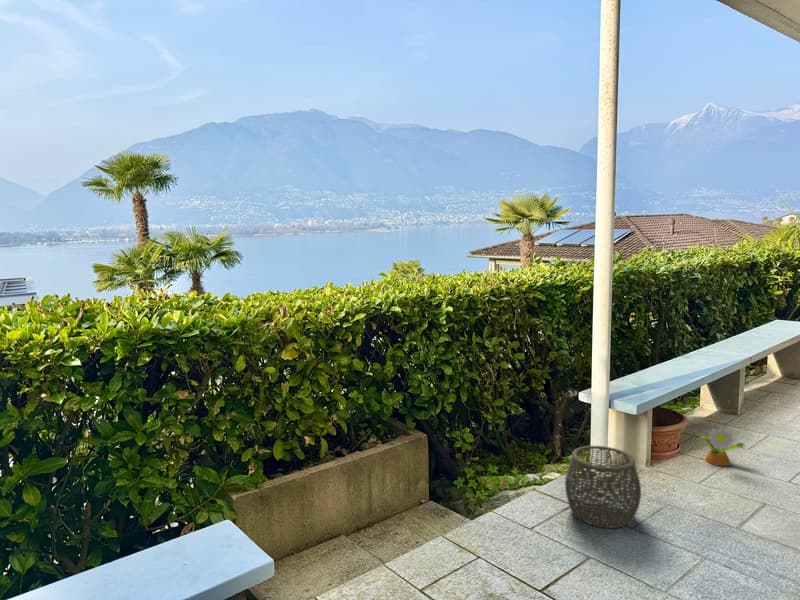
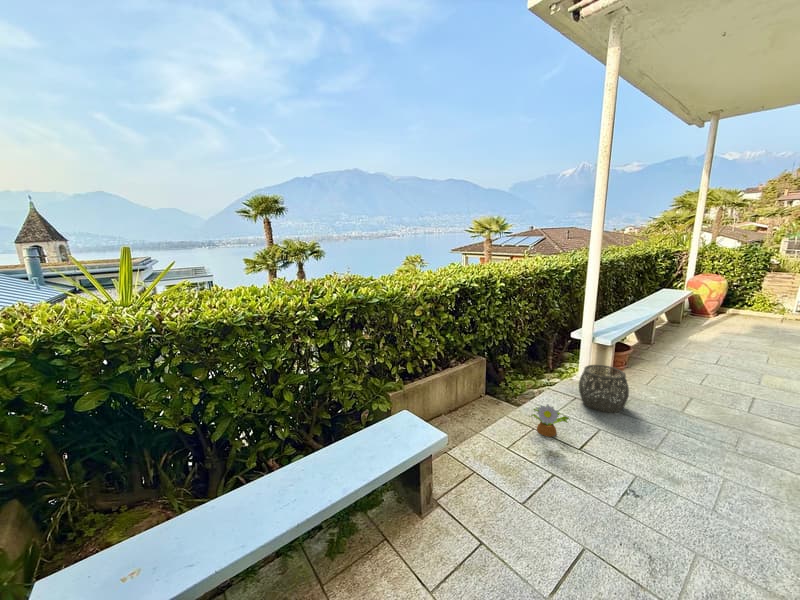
decorative plant: present [700,426,744,466] -> present [530,404,570,437]

